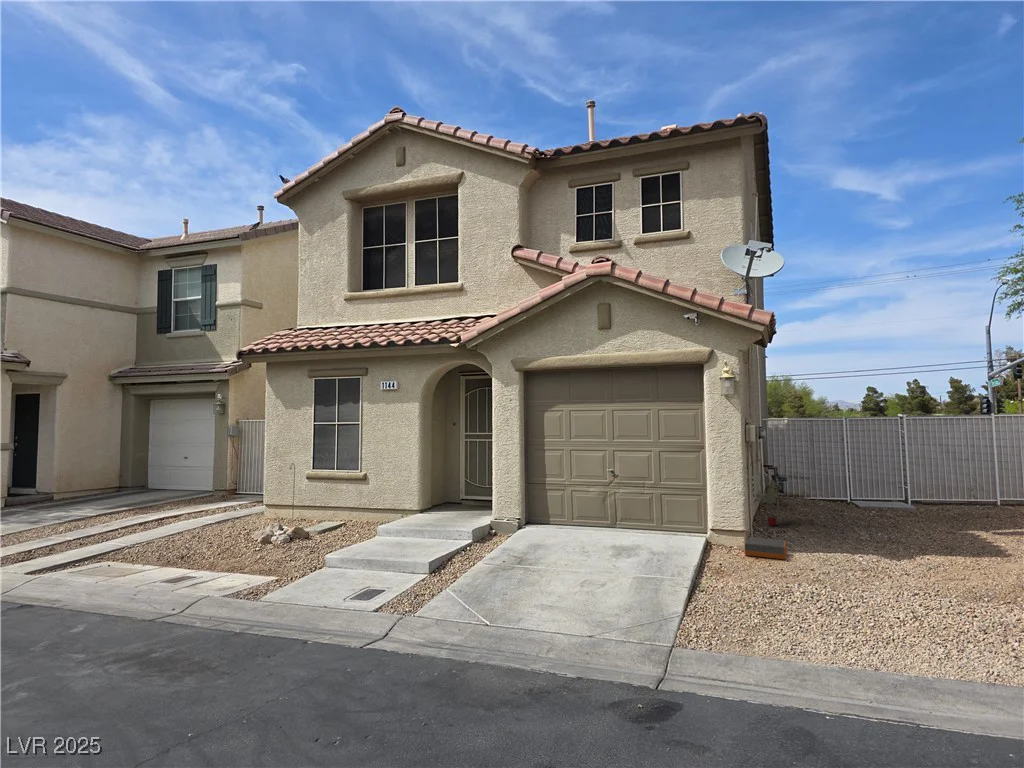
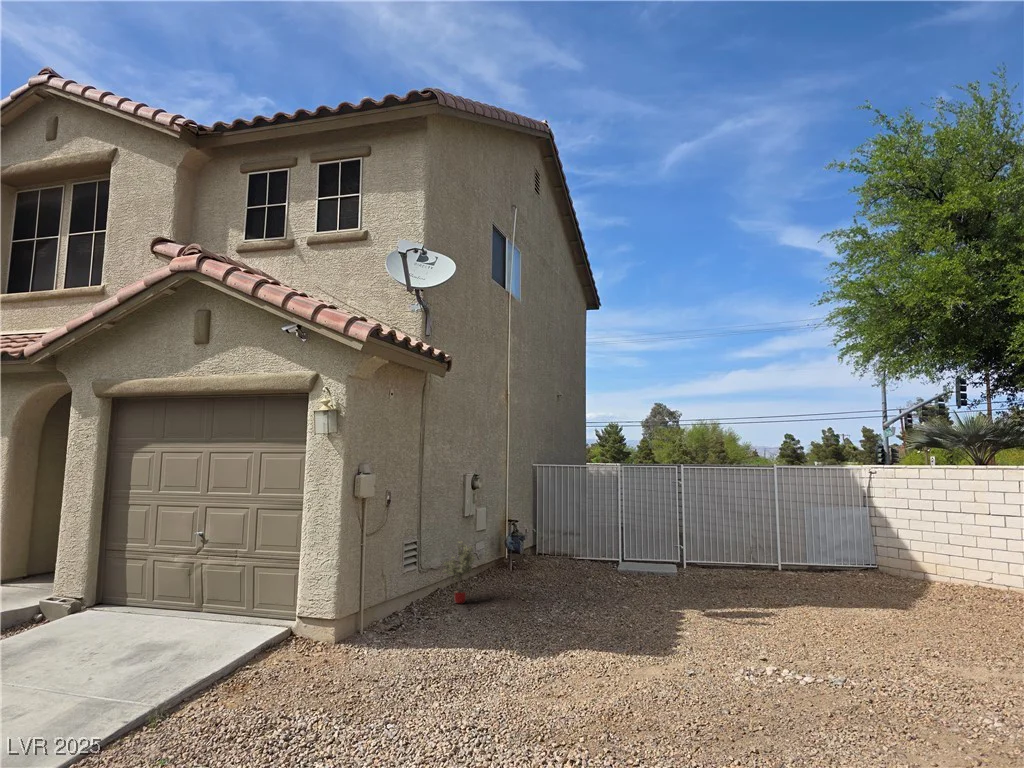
storage box: present [745,537,786,559] -> none [341,624,407,657]

